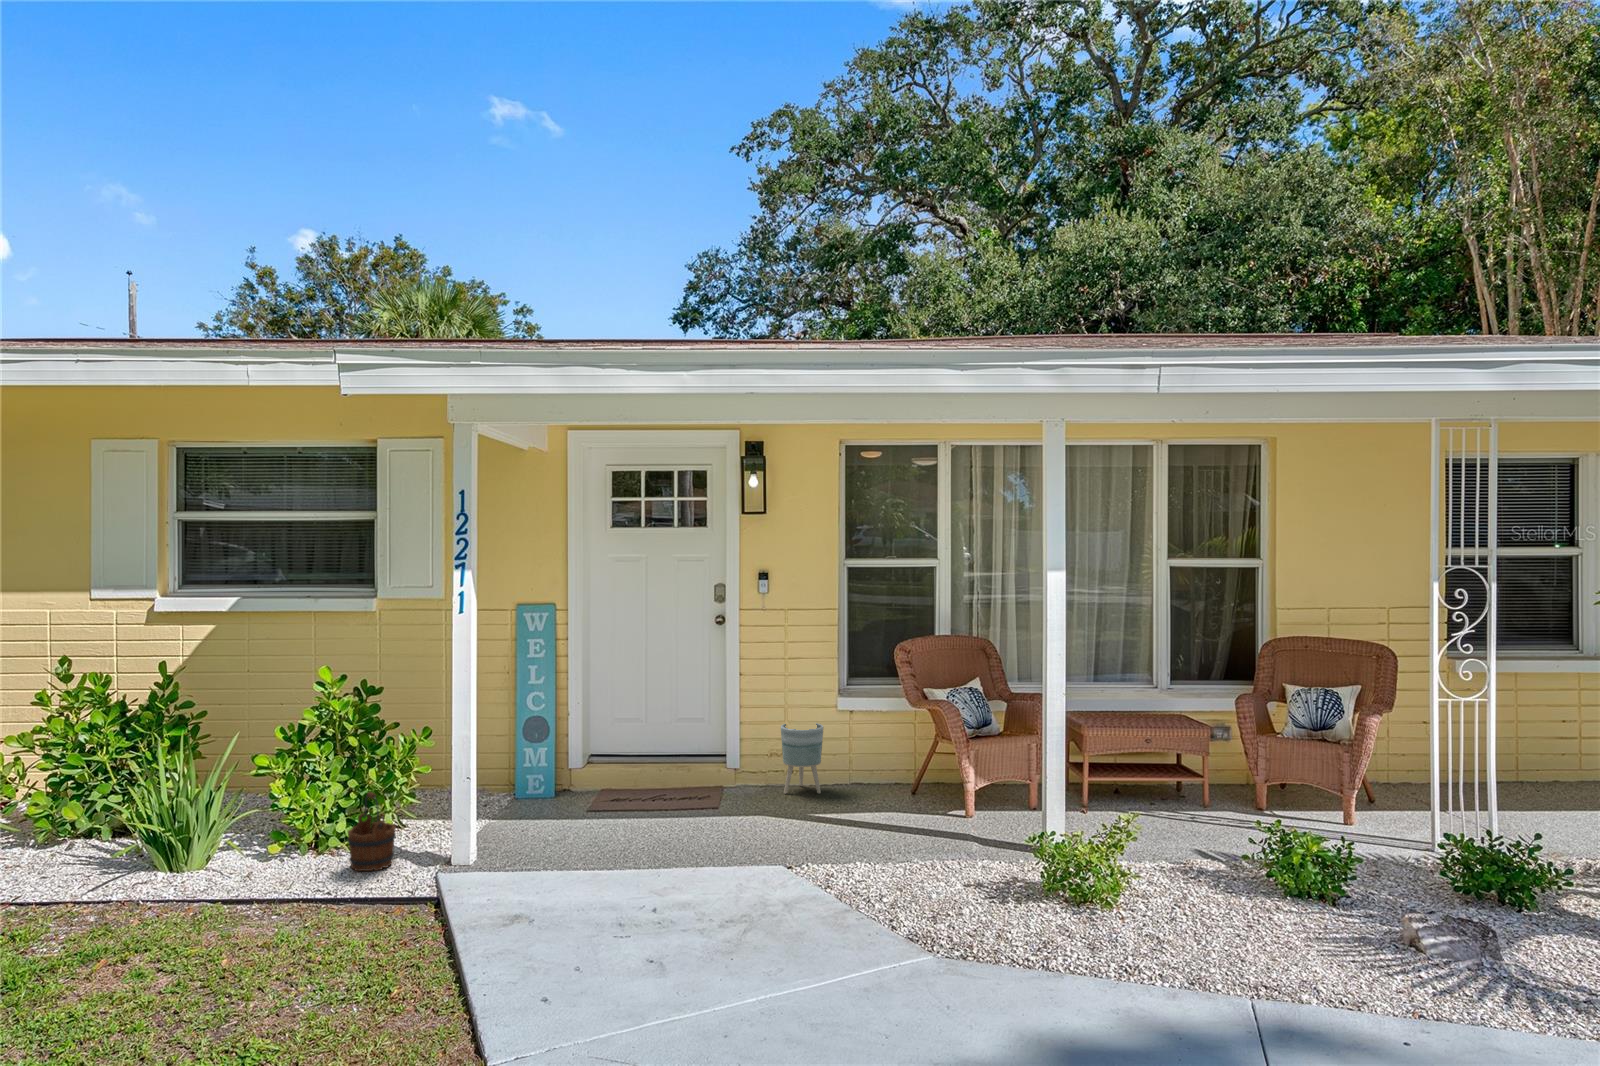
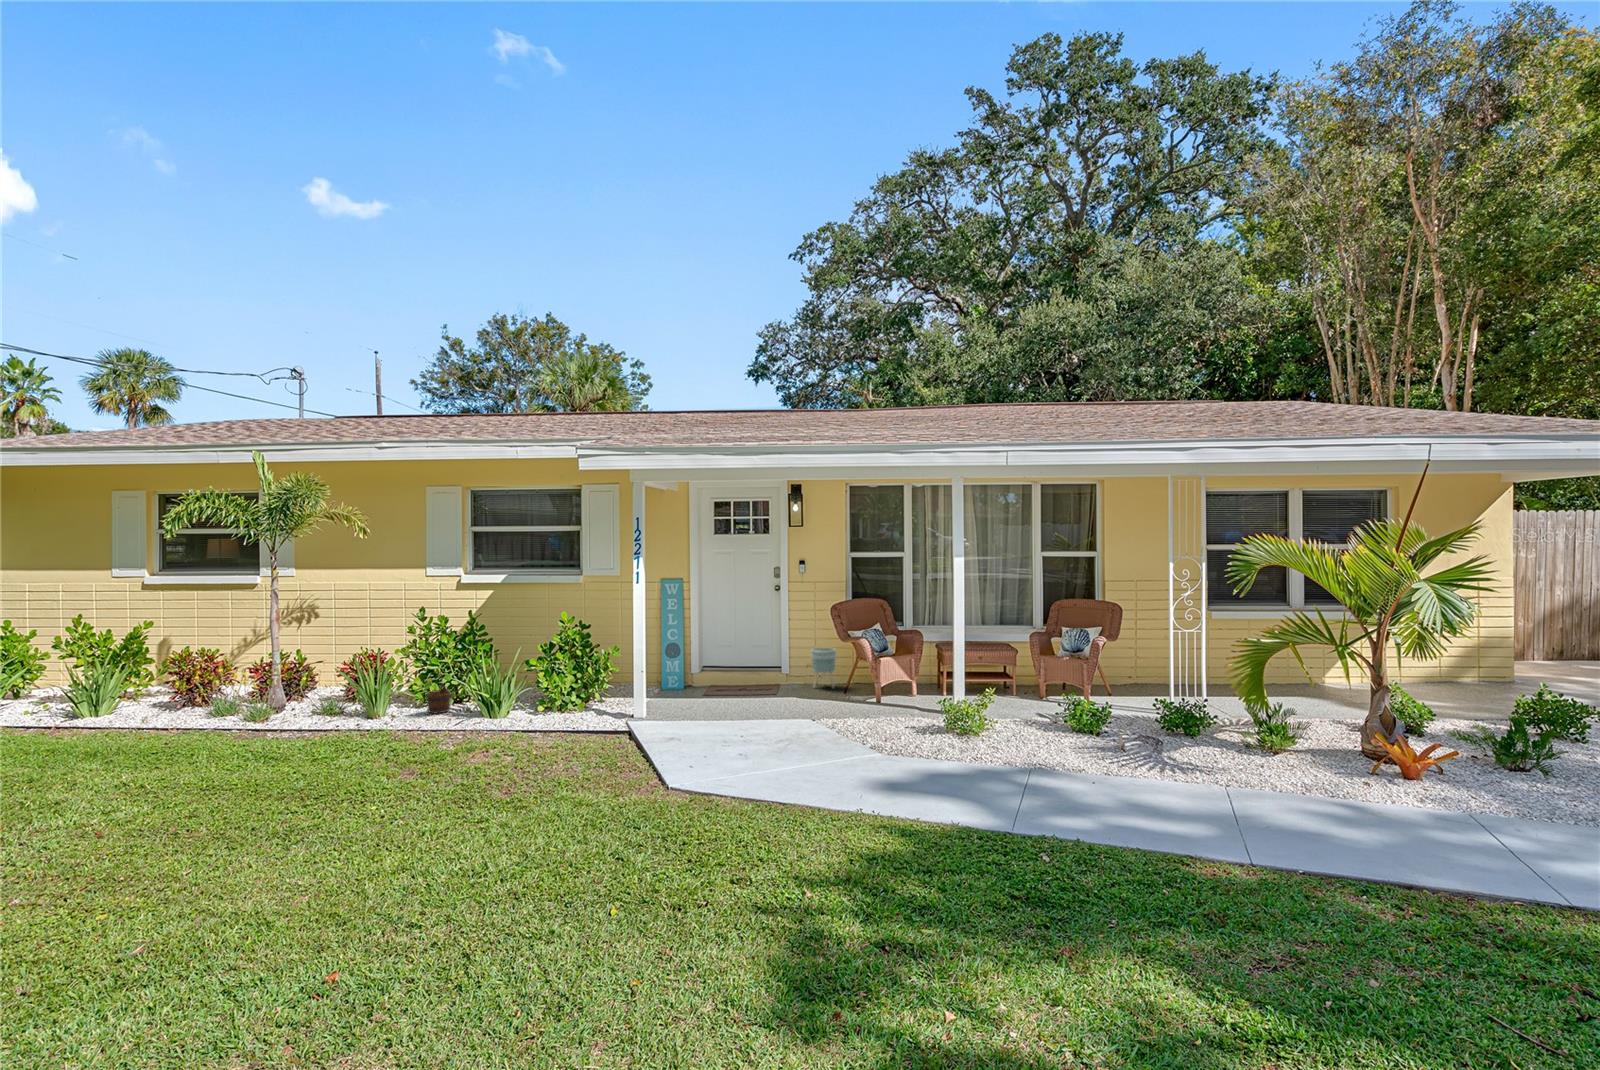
wooden bucket: present [348,792,396,871] -> present [426,674,451,714]

